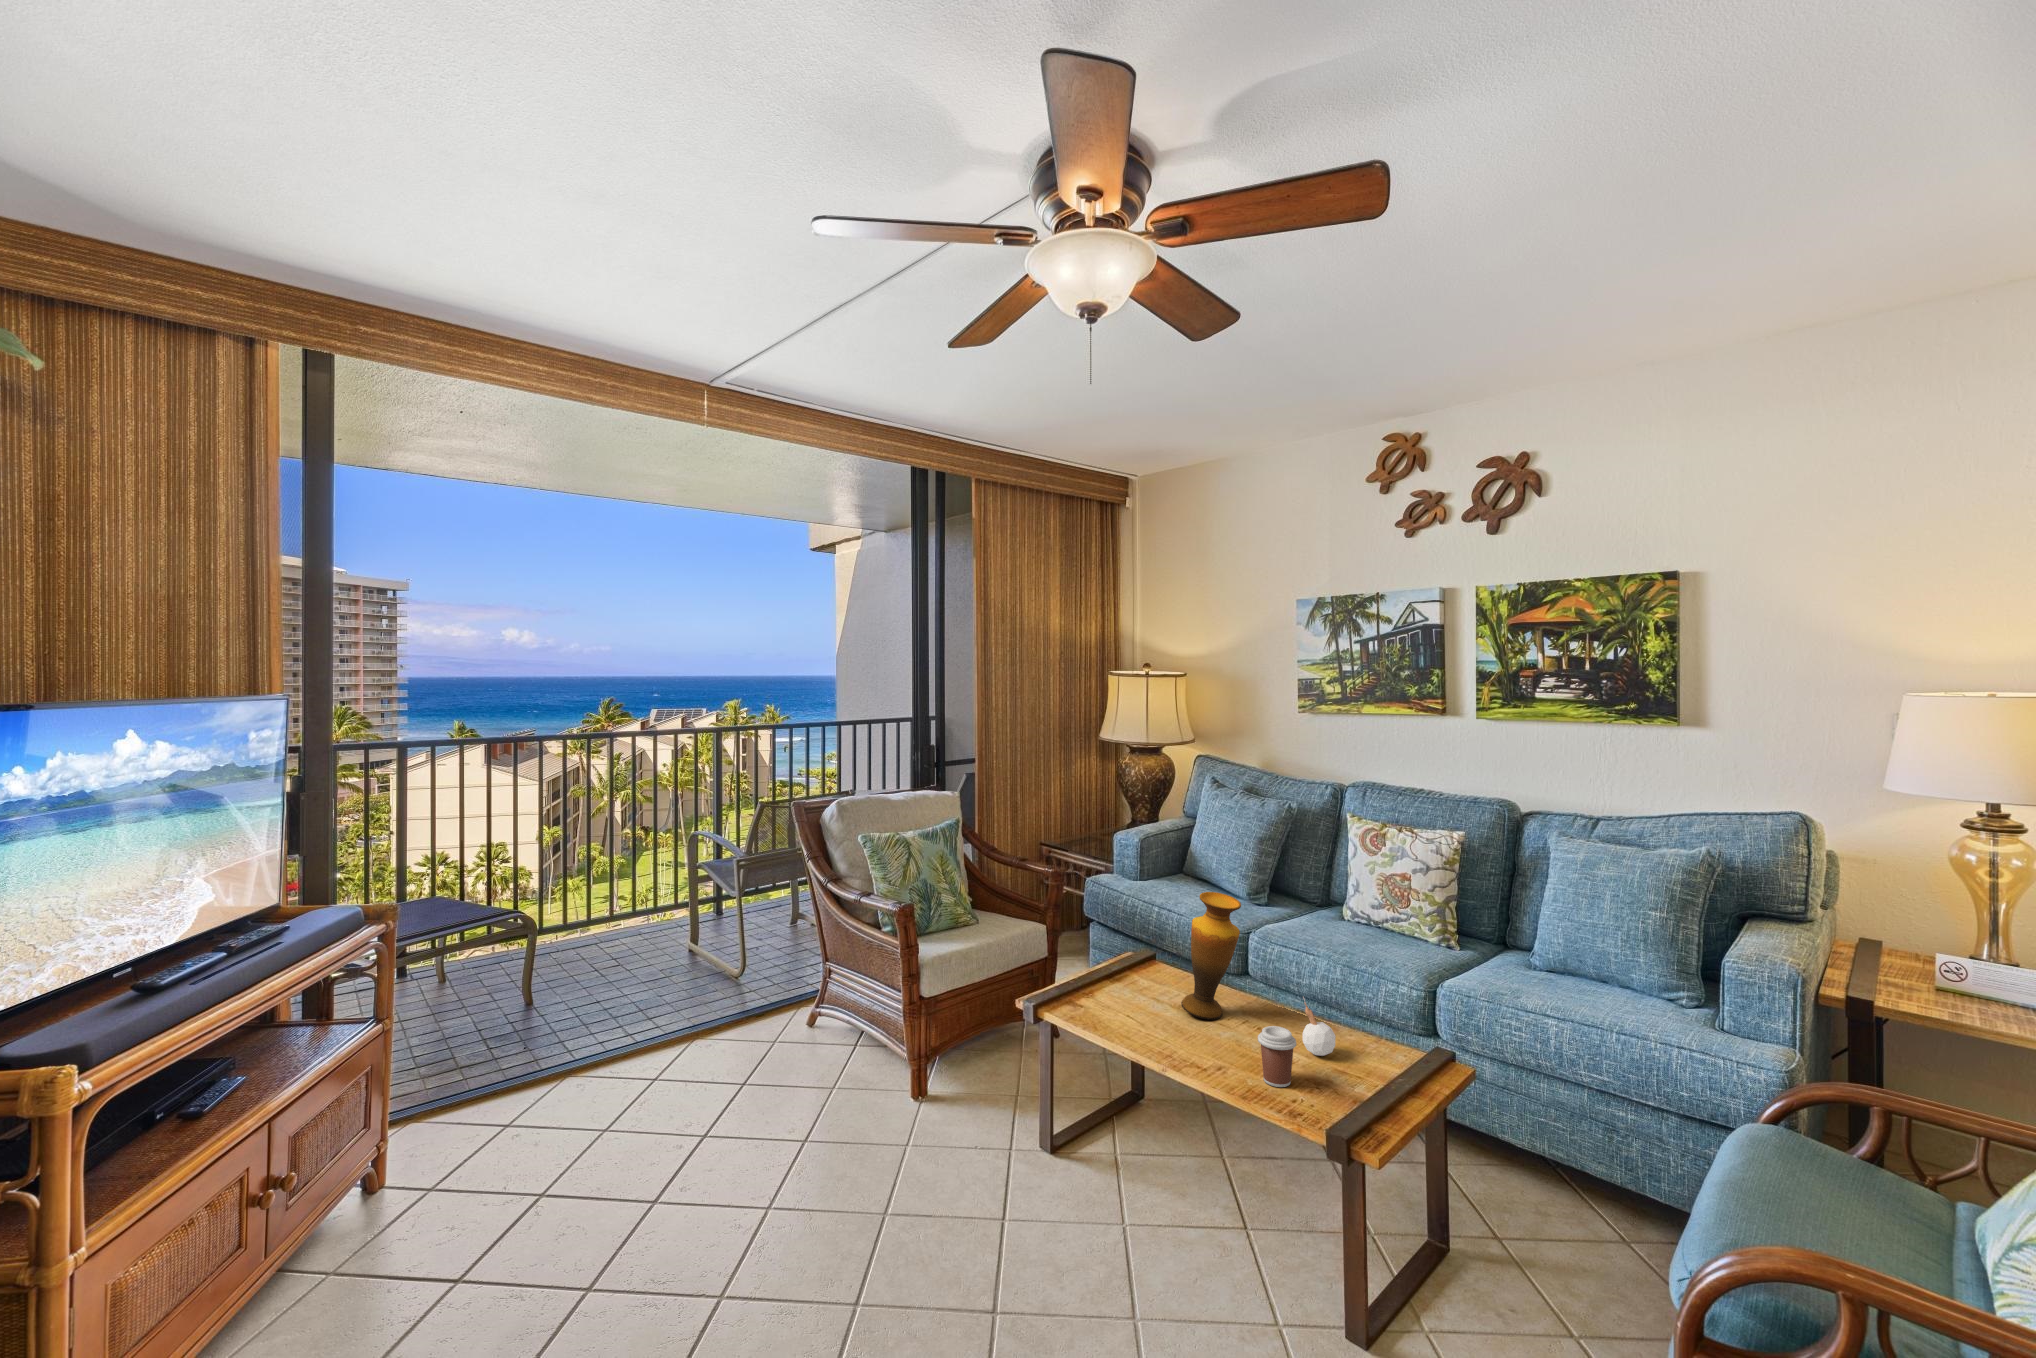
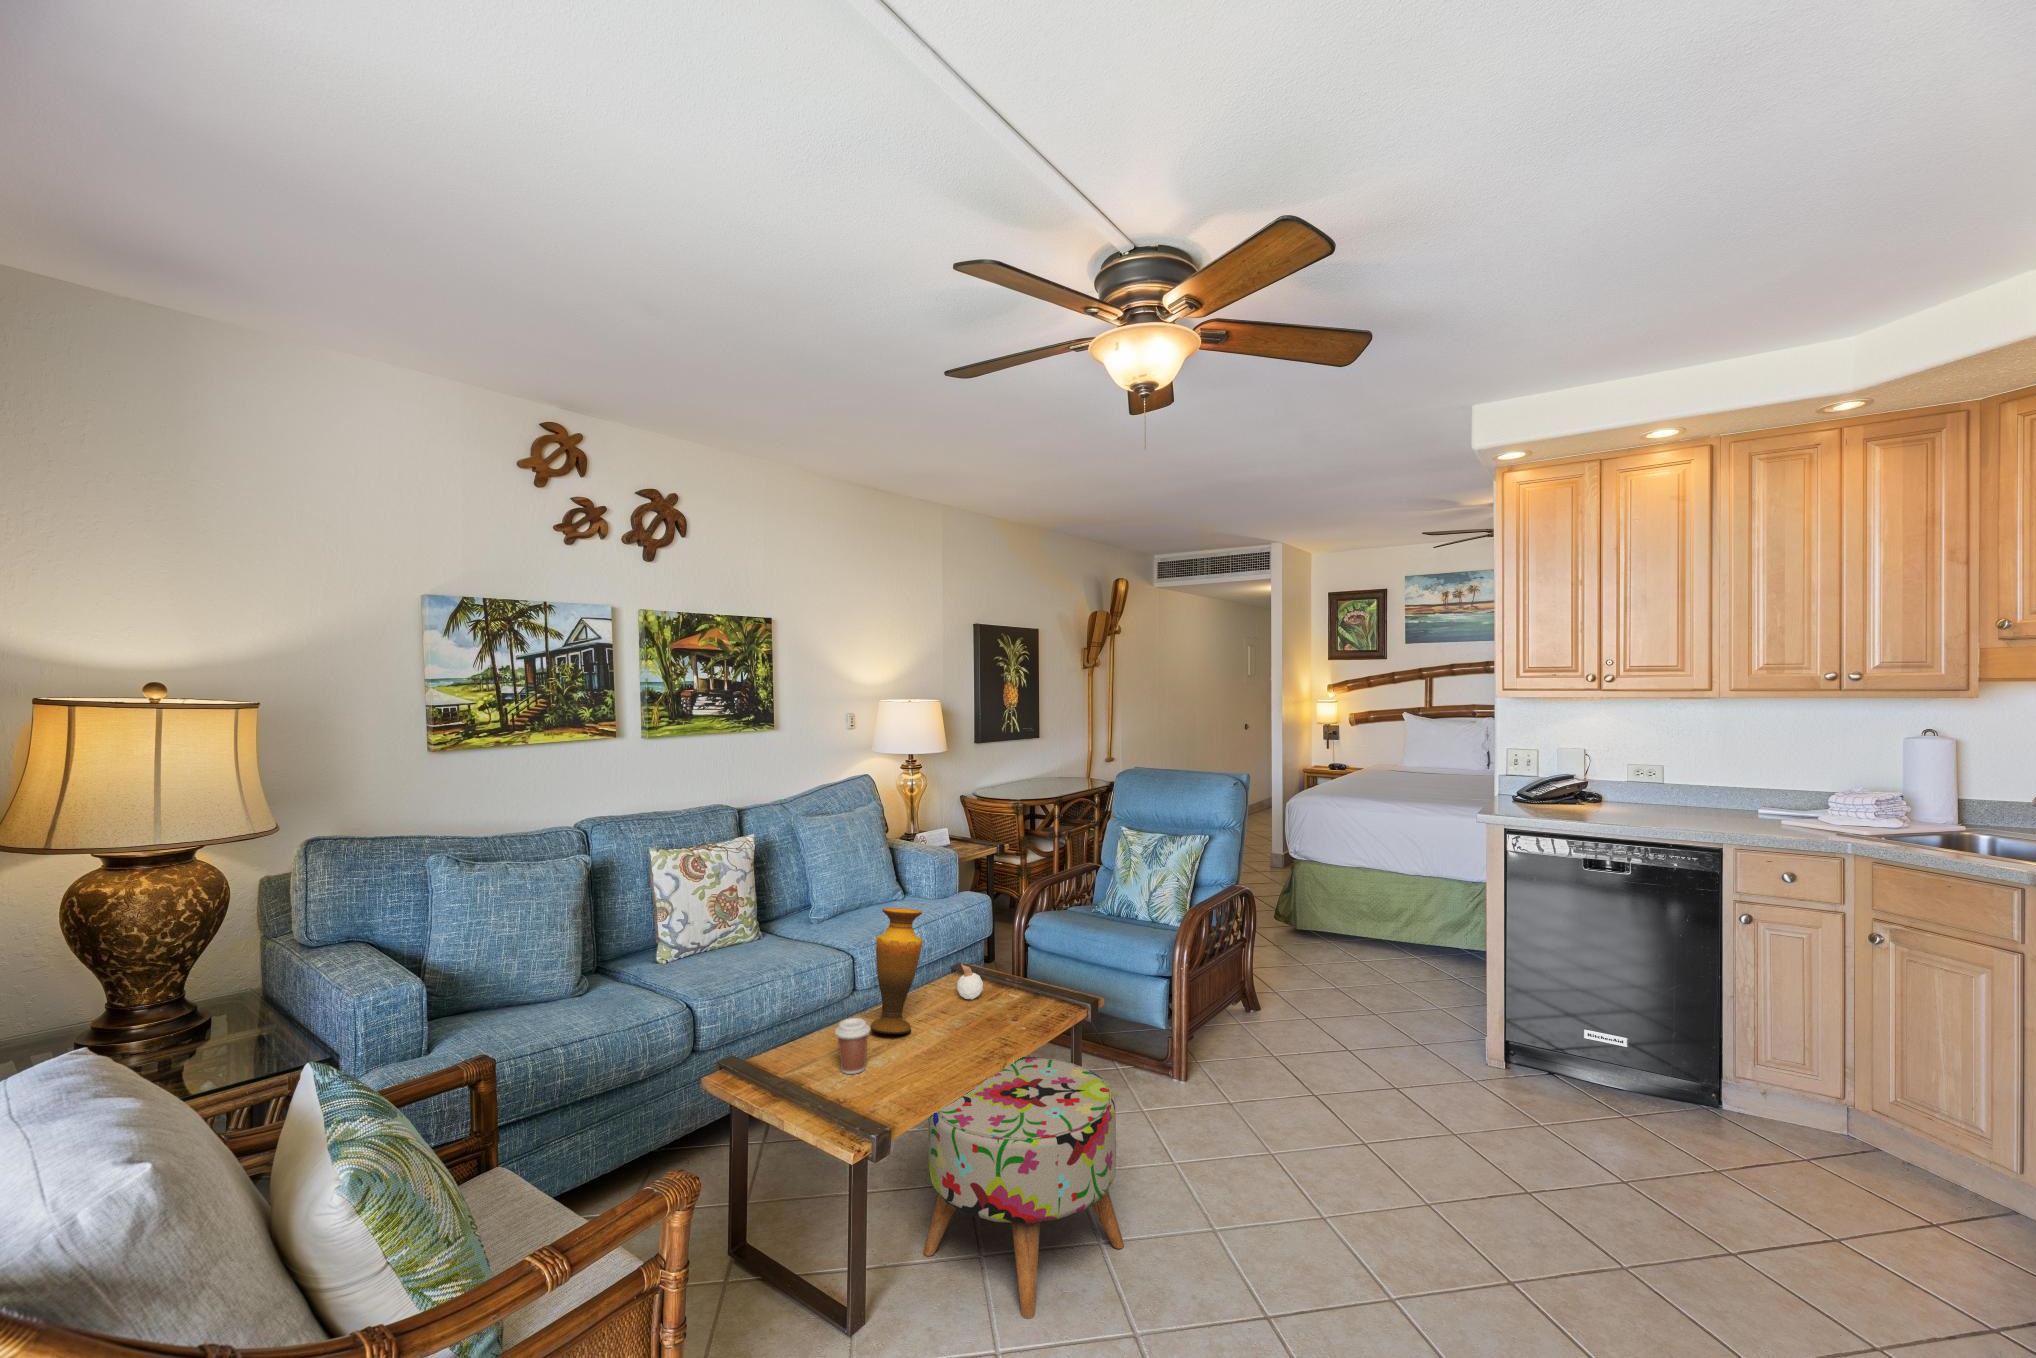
coffee cup: present [1258,1026,1296,1087] -> present [835,1018,870,1074]
ottoman: none [973,1034,1168,1294] -> present [923,1057,1124,1319]

